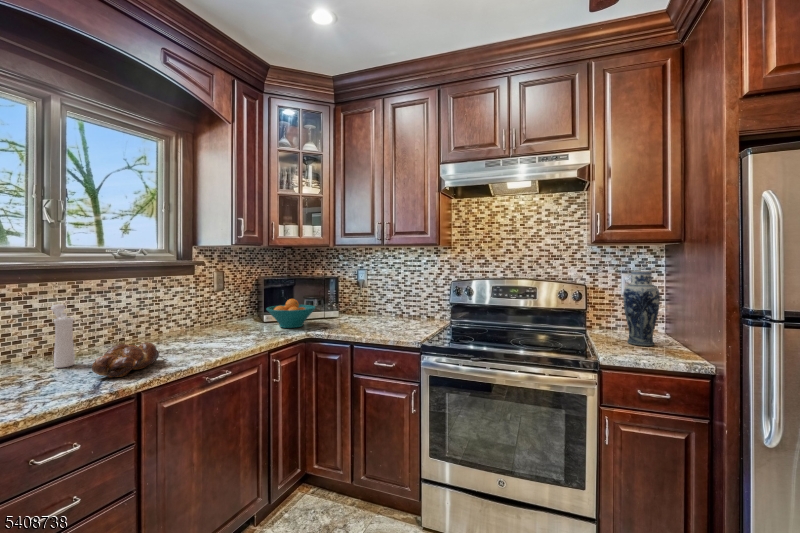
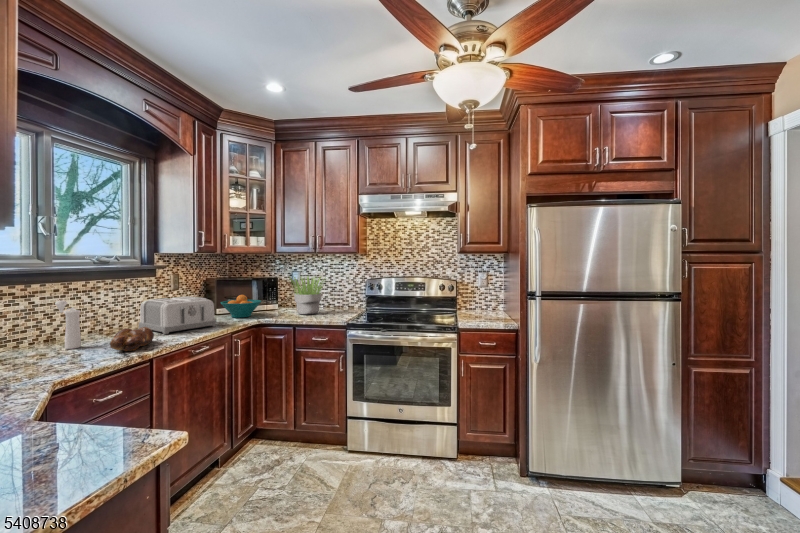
vase: present [623,271,660,346] -> none [478,271,498,318]
potted plant: none [344,274,403,327] -> present [290,277,325,315]
toaster: none [165,300,252,350] -> present [139,296,216,334]

